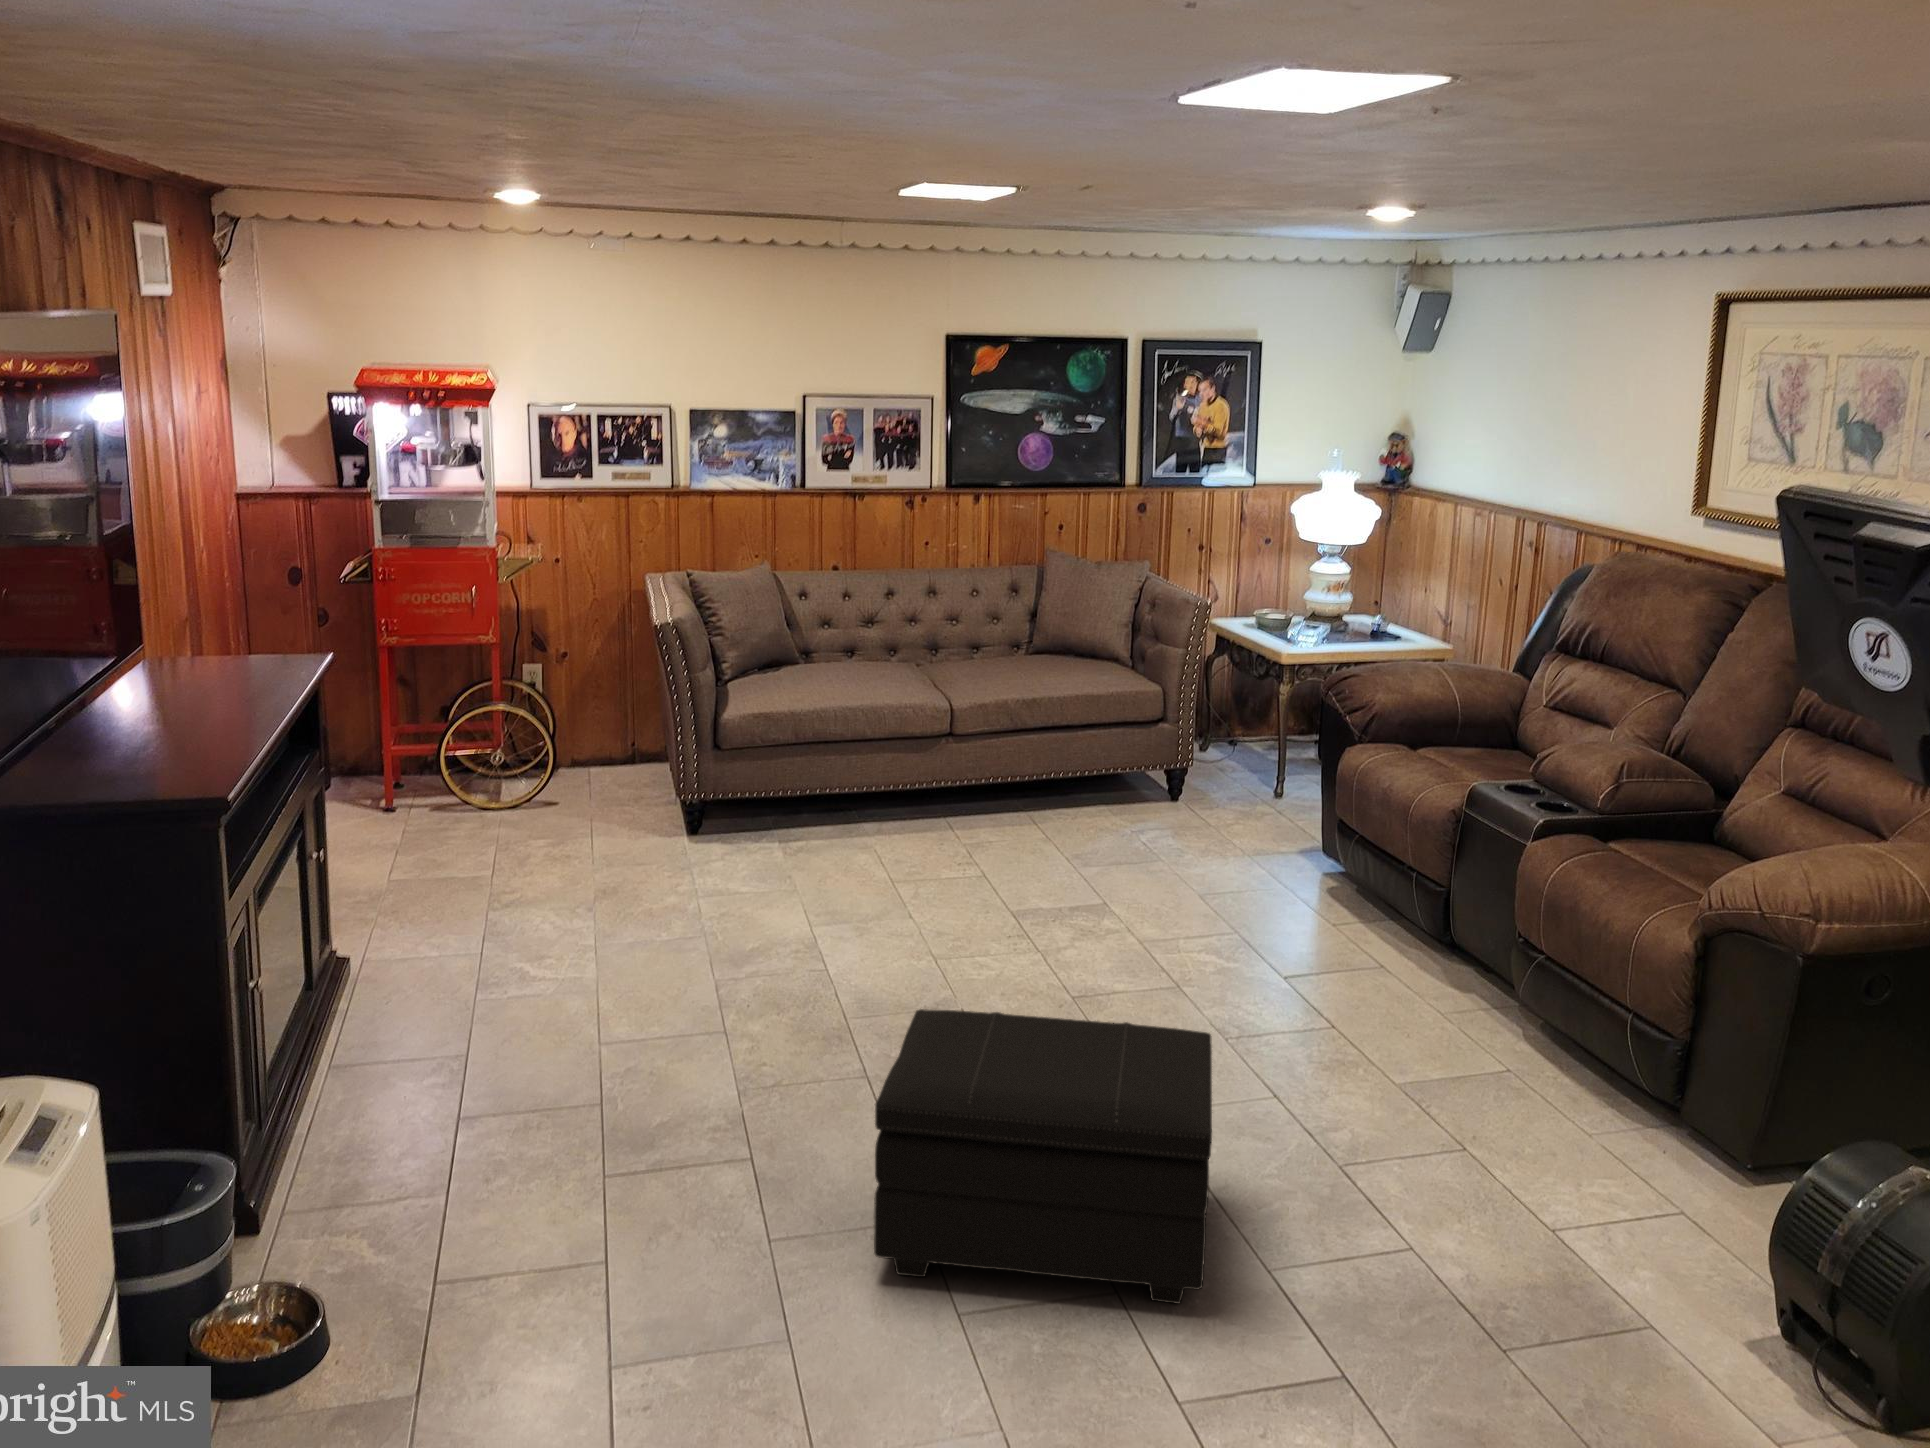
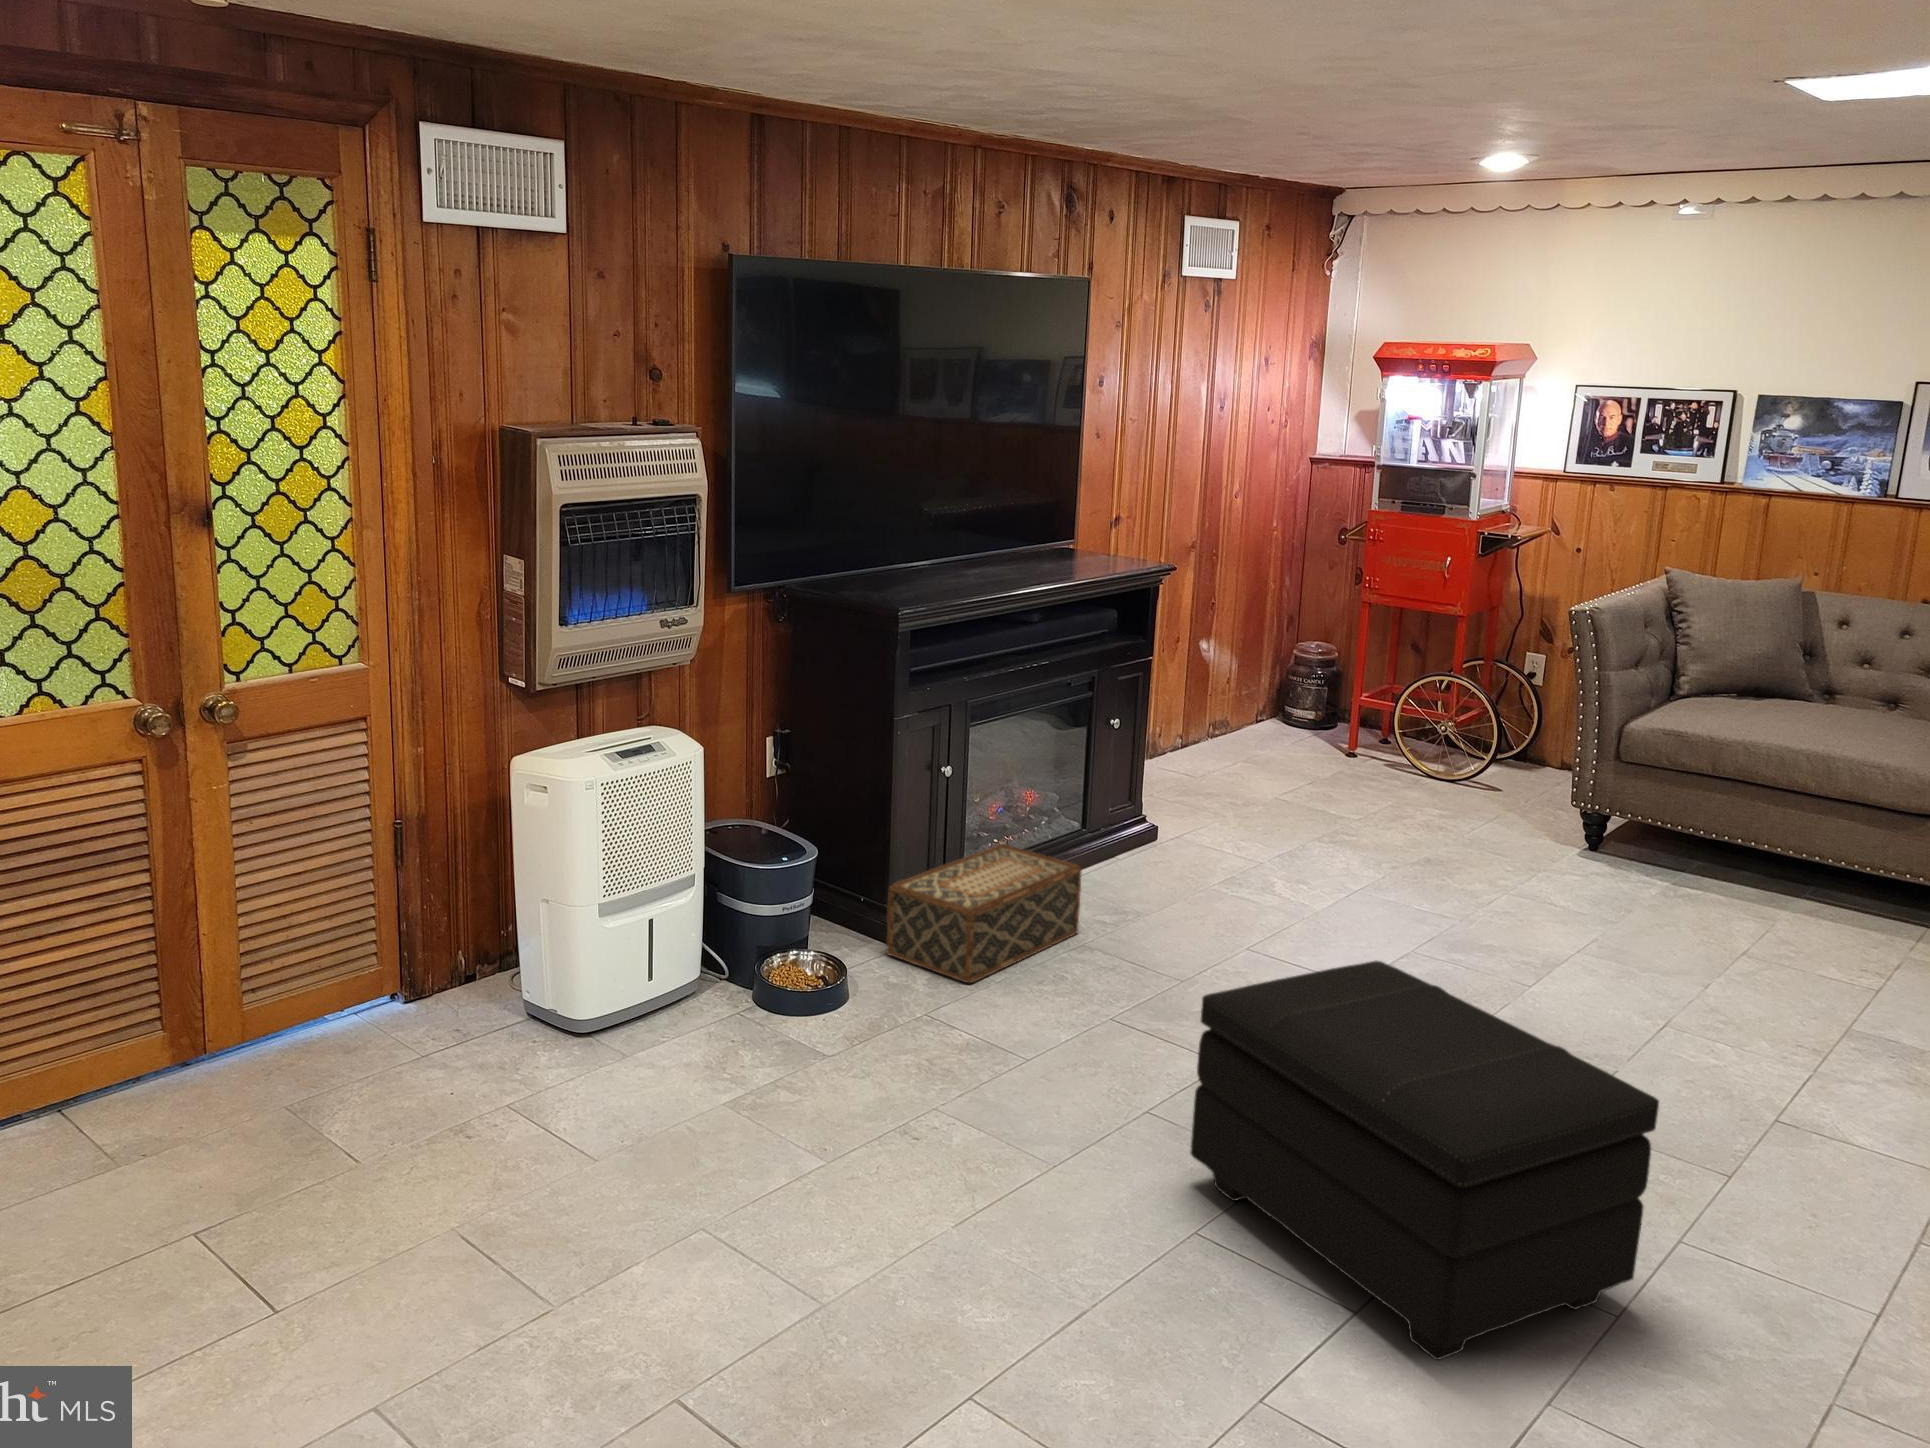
woven basket: none [269,1031,438,1232] -> present [887,844,1081,983]

